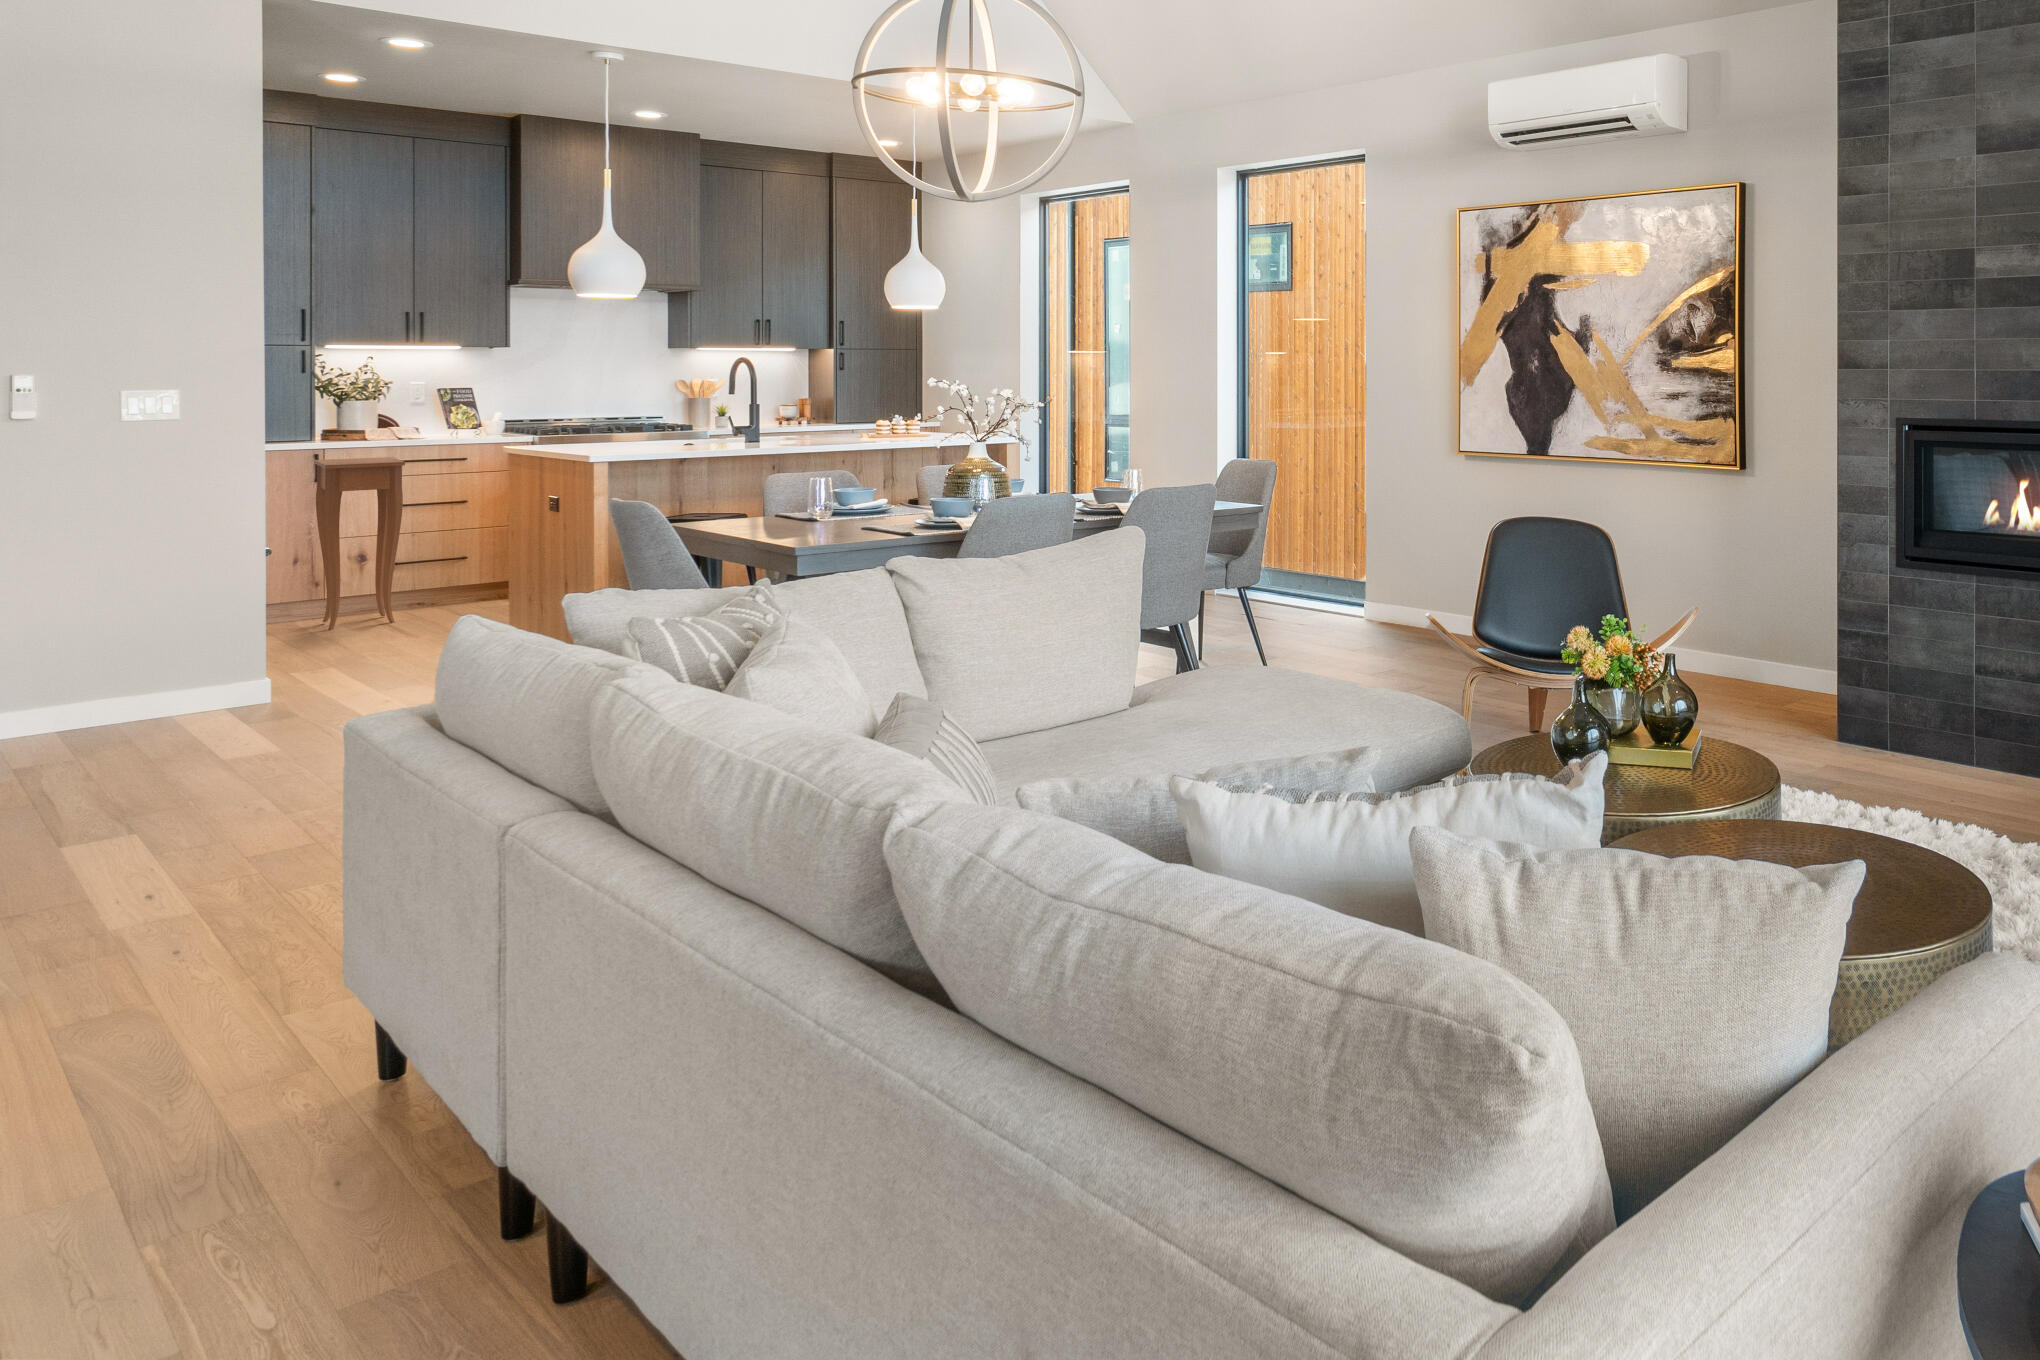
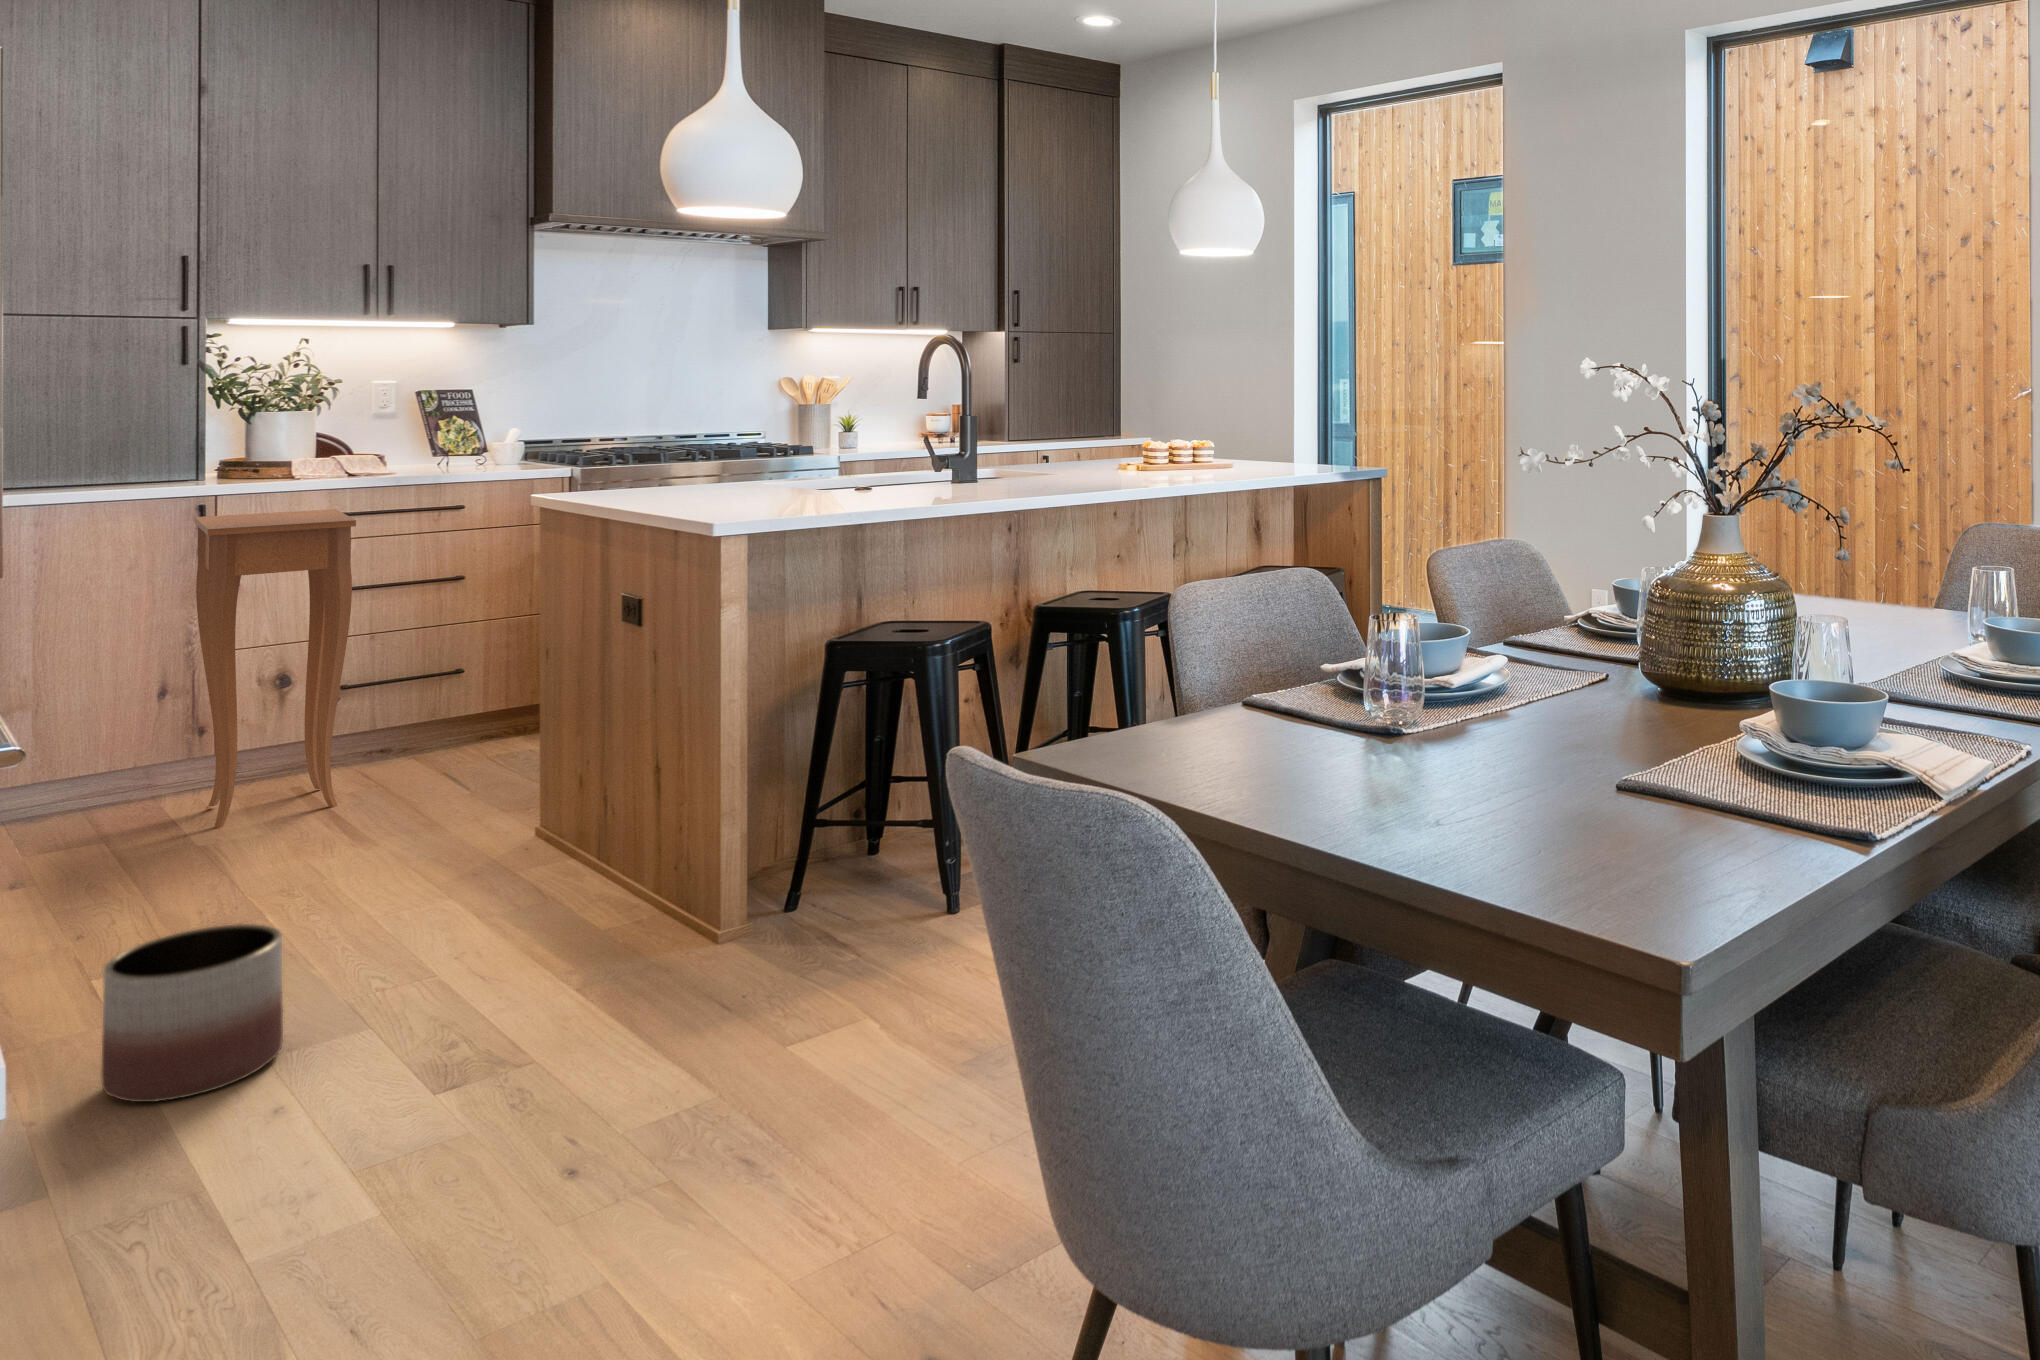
planter: none [306,634,382,700] -> present [101,924,283,1102]

